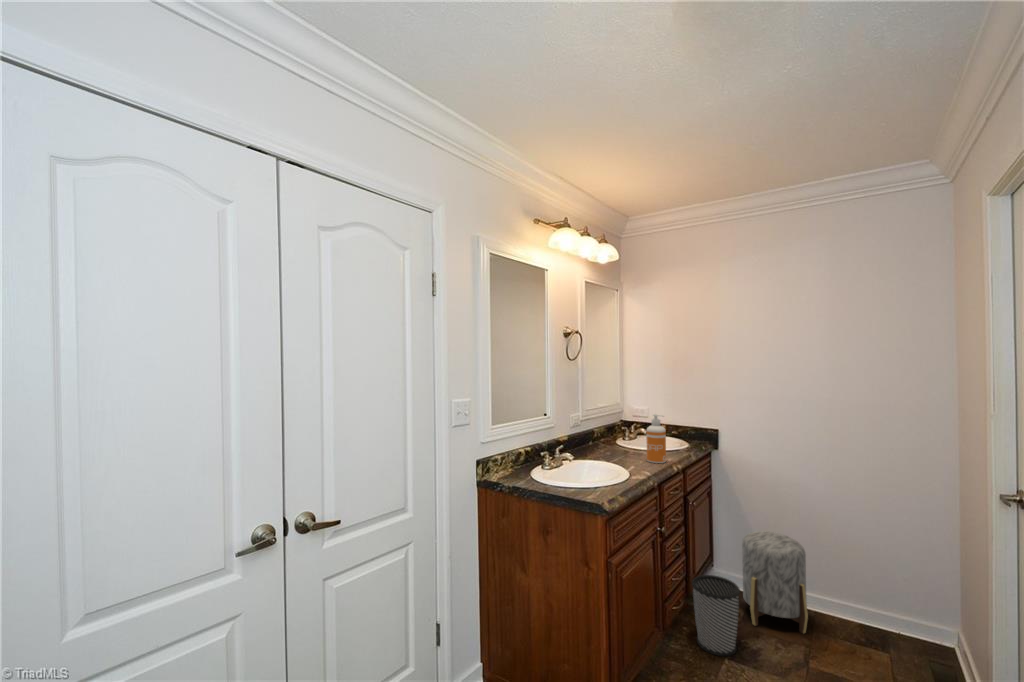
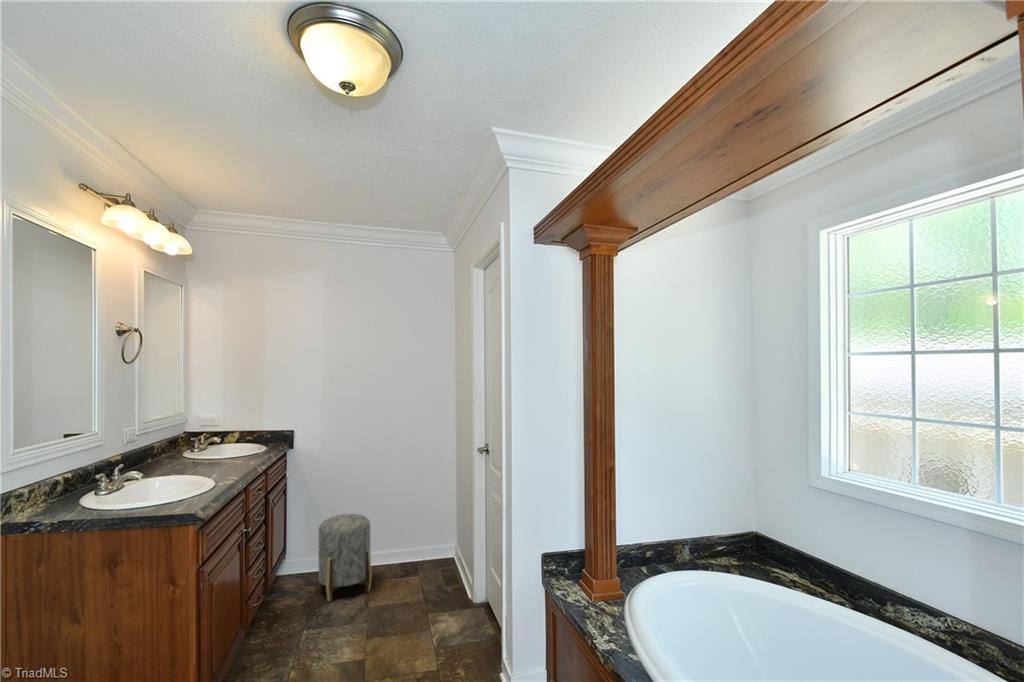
soap dispenser: present [646,414,666,463] -> none [227,418,249,468]
wastebasket: present [692,575,740,656] -> none [274,565,320,639]

